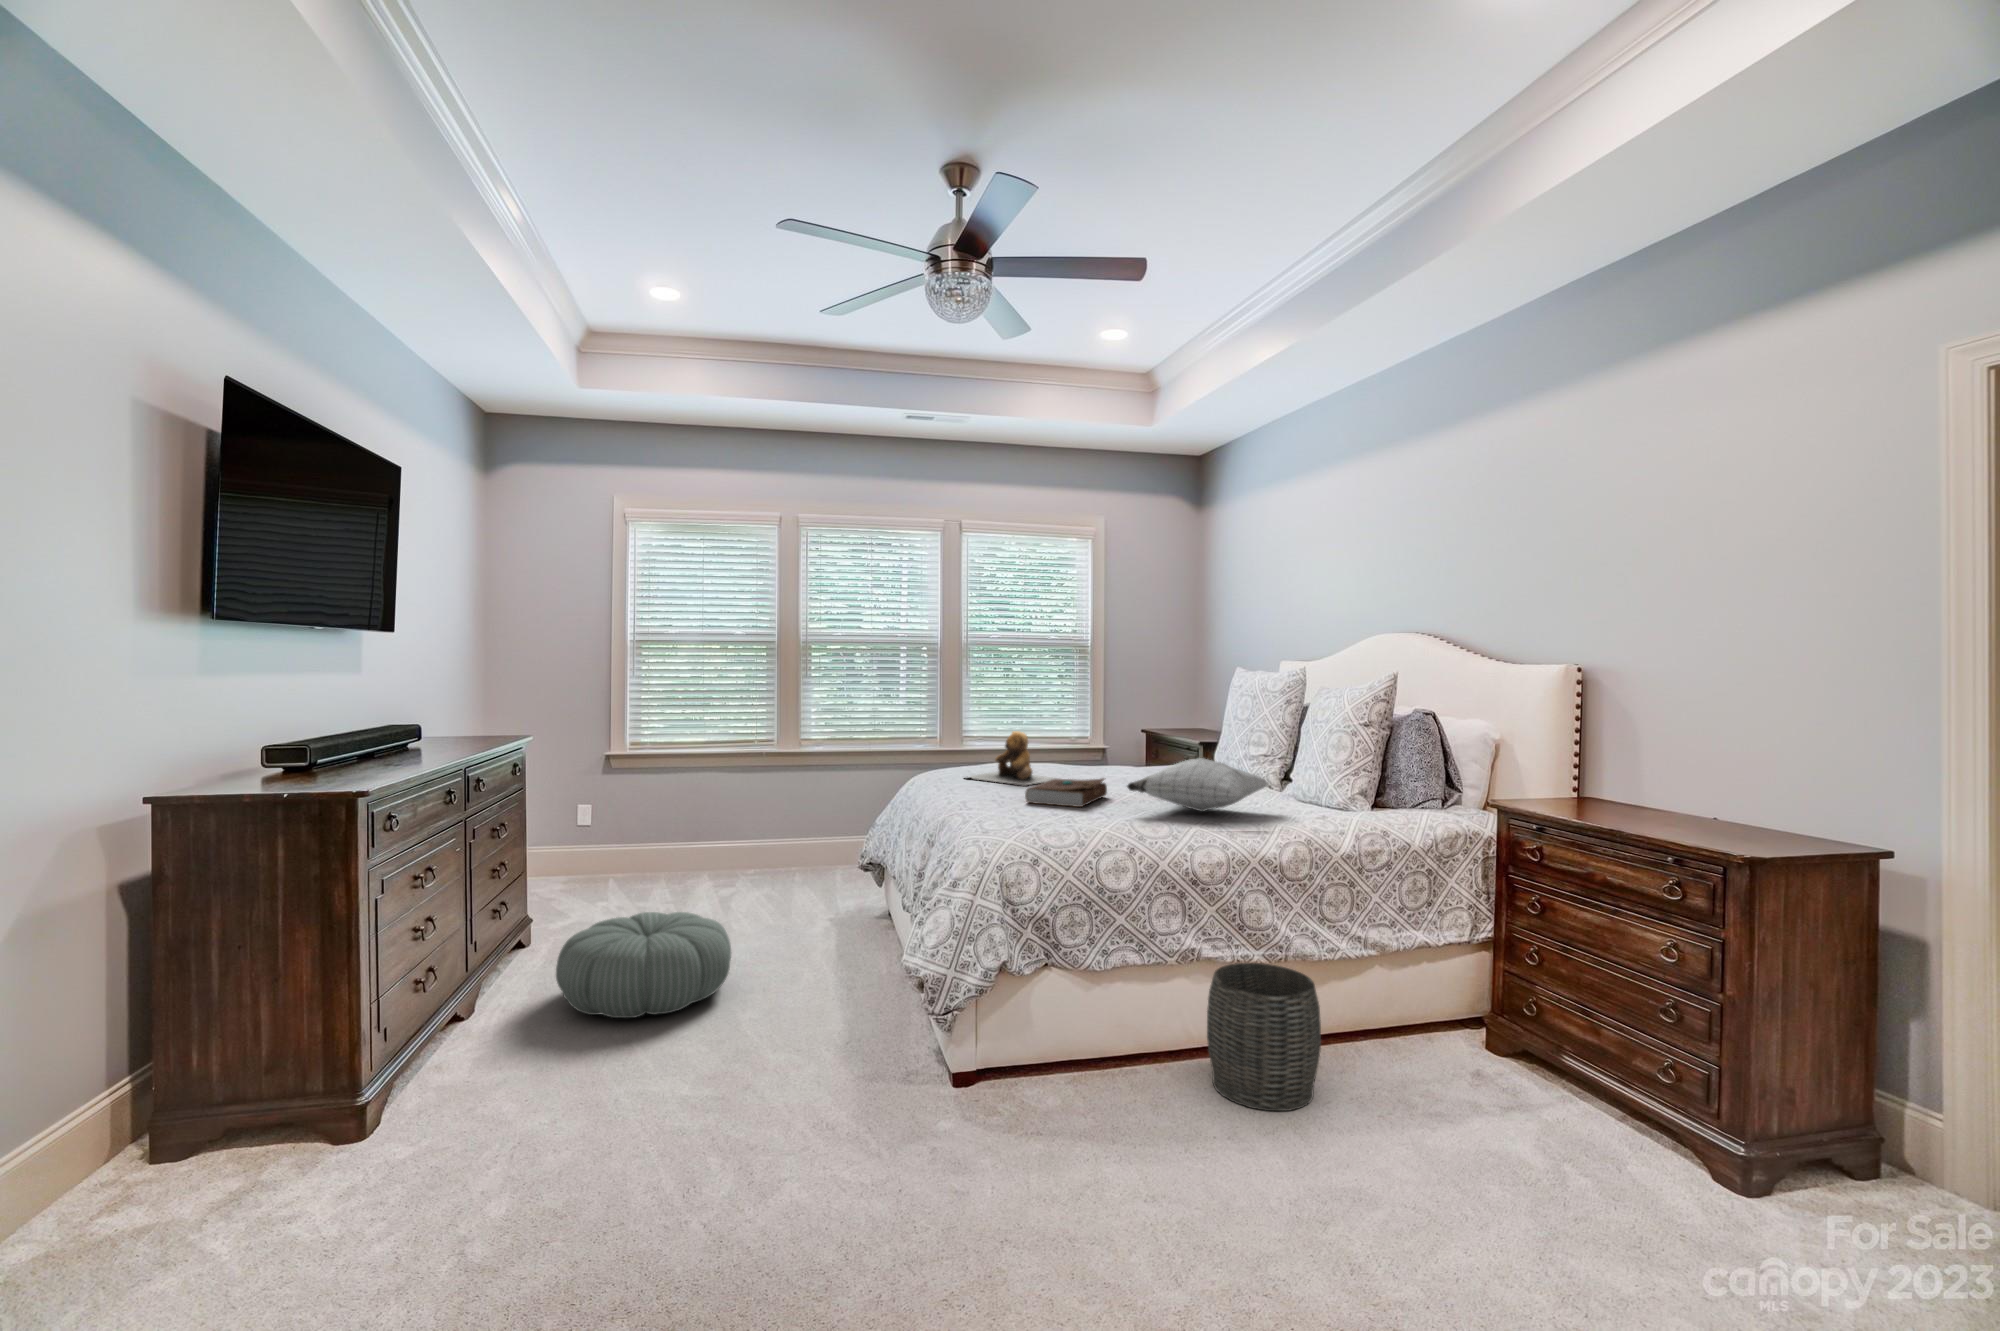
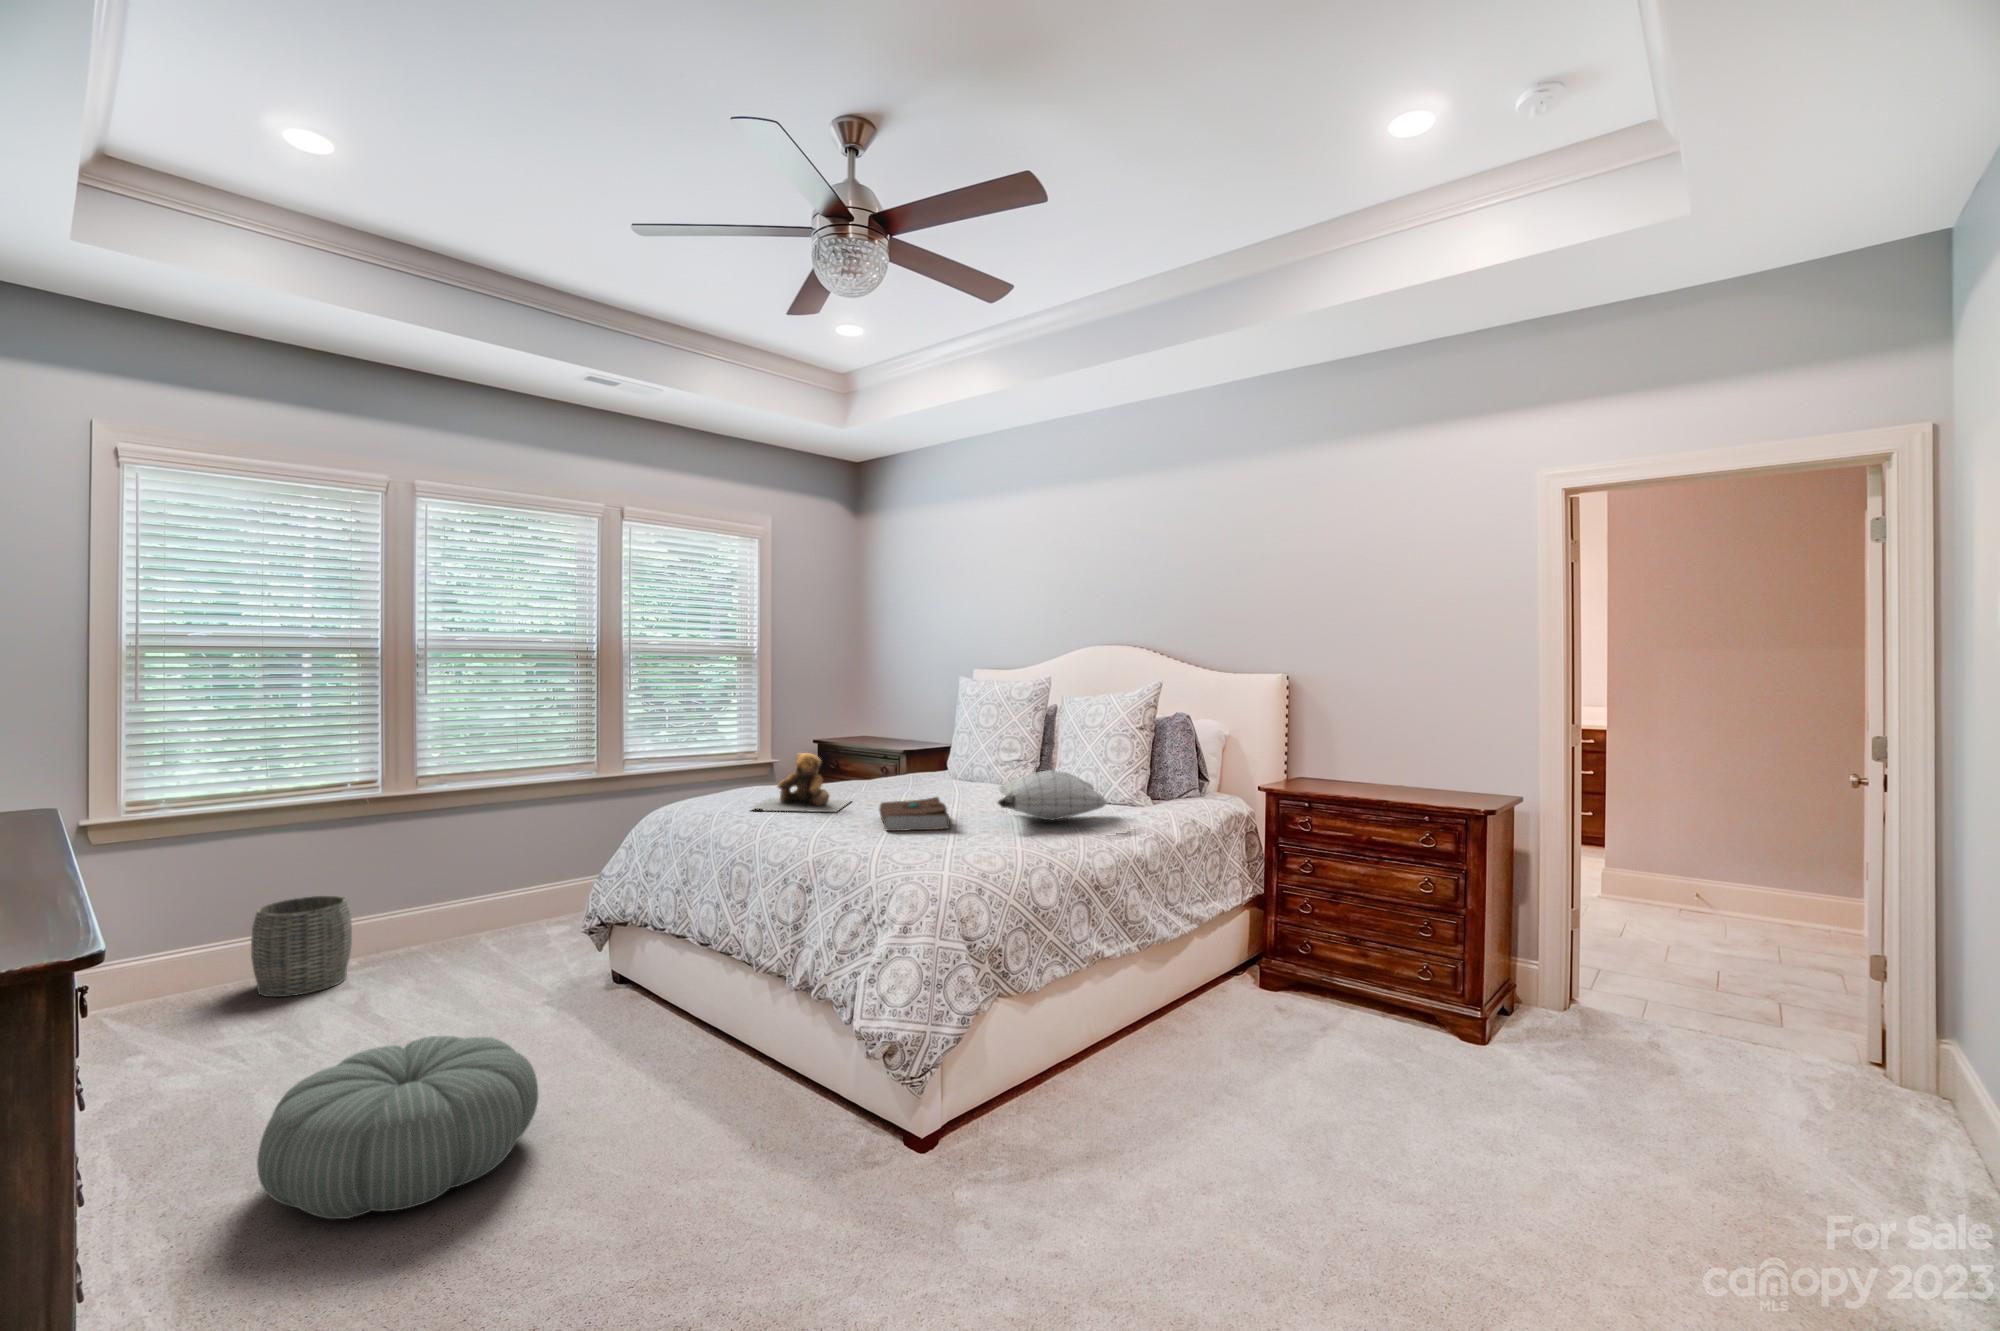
woven basket: present [1207,963,1321,1111] -> present [251,896,352,997]

